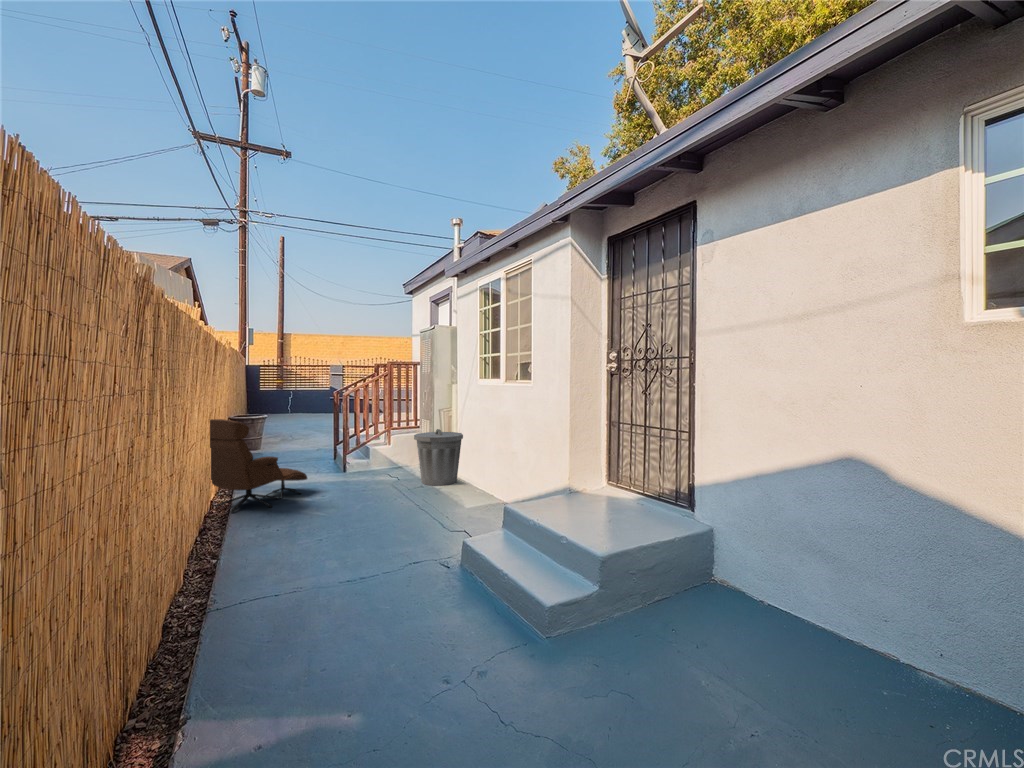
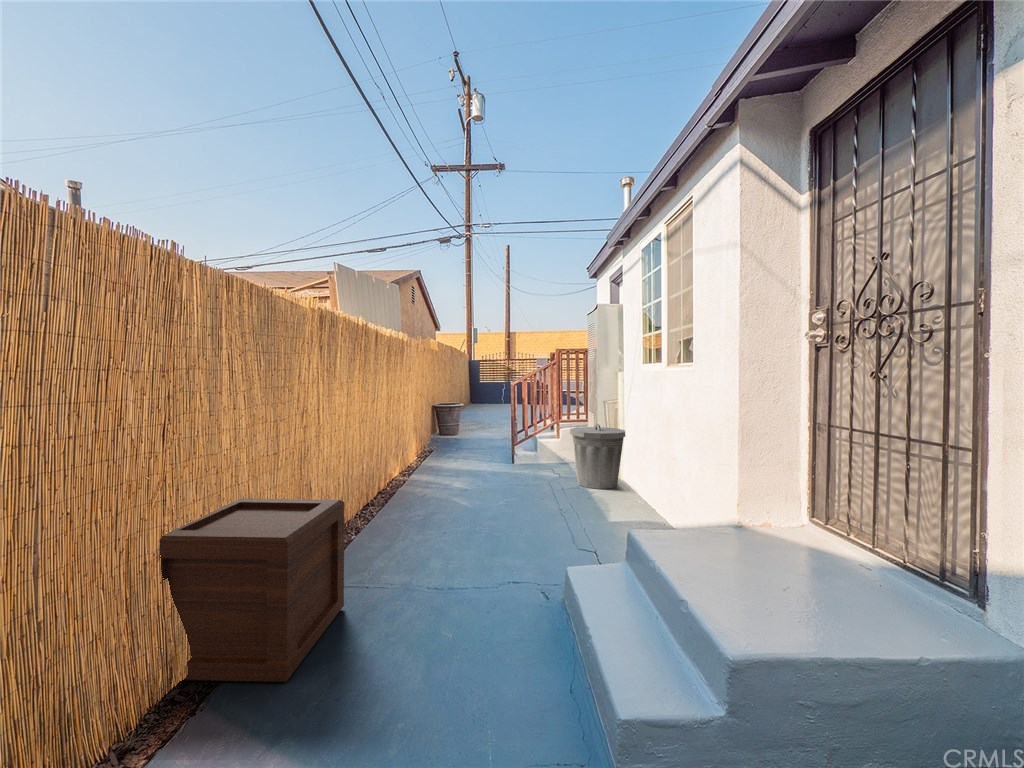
lounge chair: present [210,419,307,513] -> none [367,401,463,490]
wooden crate: none [154,511,301,689] -> present [160,498,344,682]

